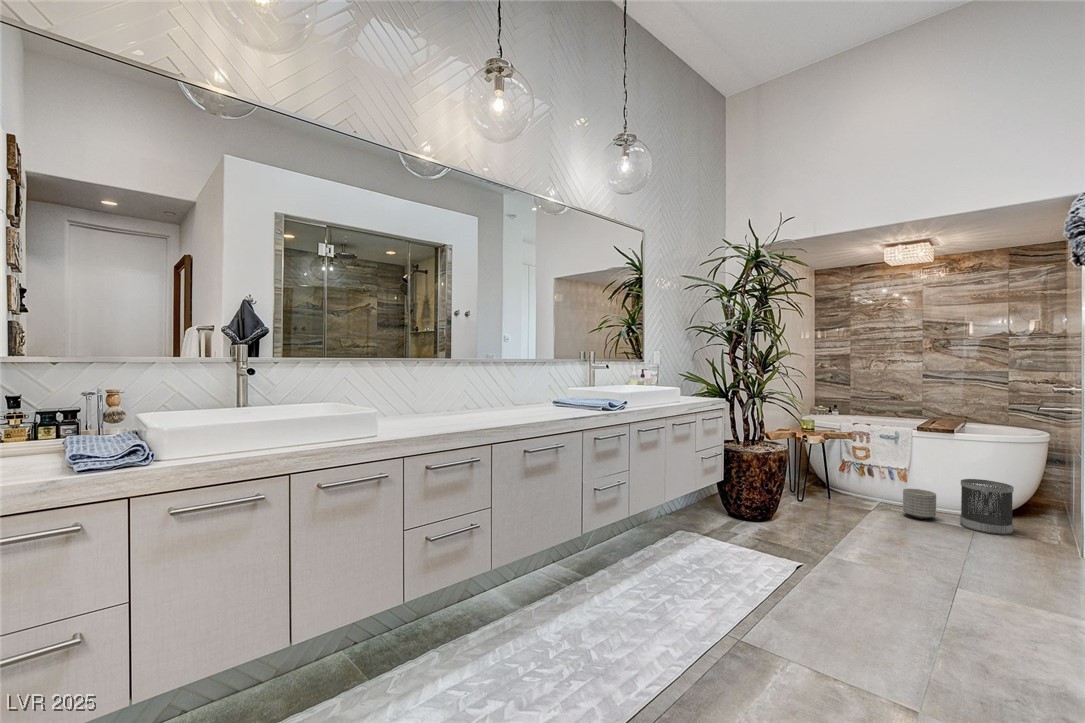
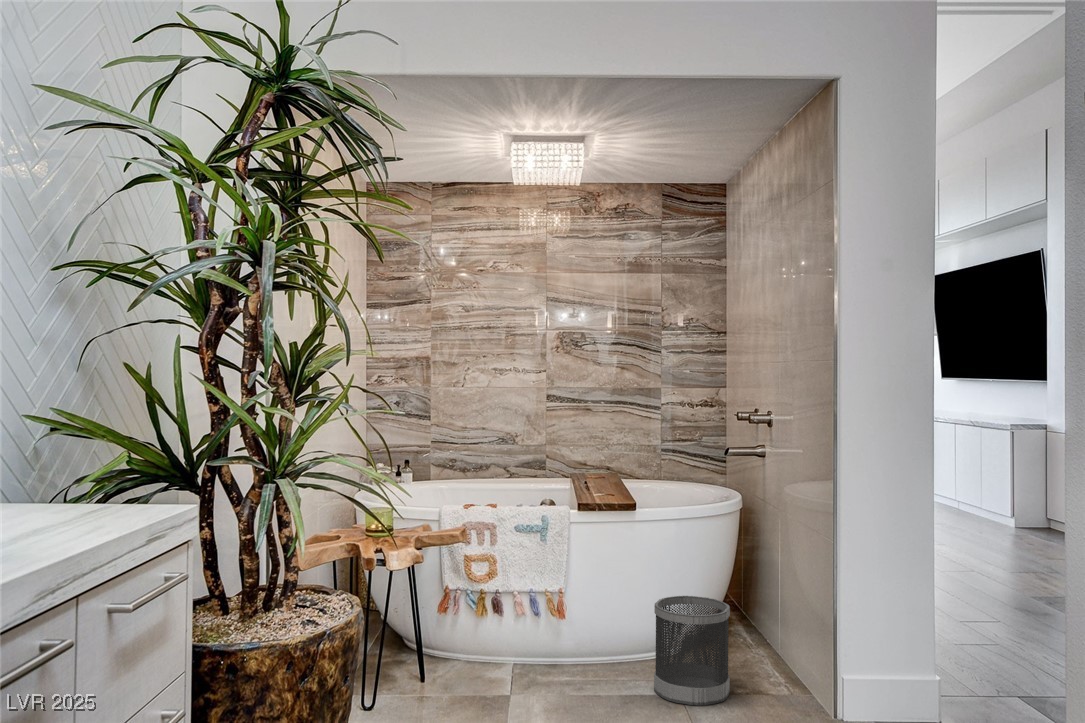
planter: present [903,489,936,519] -> none [564,634,618,698]

